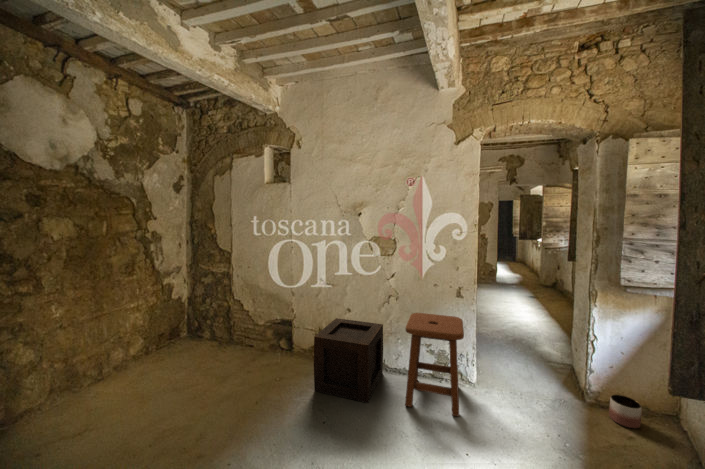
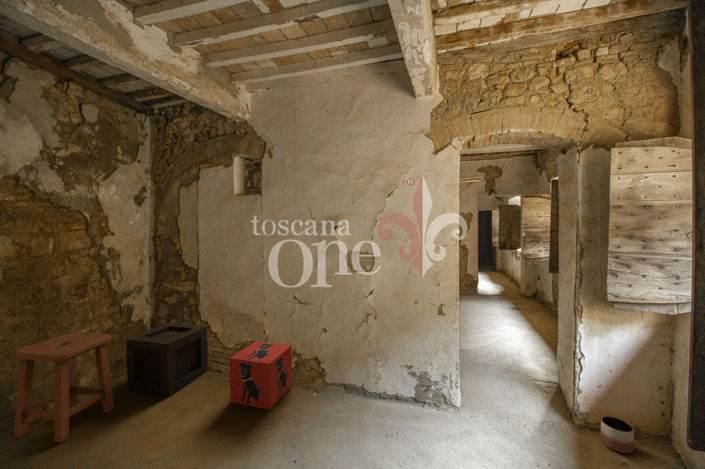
stool: present [405,313,464,416] -> present [13,333,114,443]
wooden crate: present [314,318,383,403] -> present [126,323,208,396]
storage box: none [262,319,317,379] -> present [230,341,292,410]

